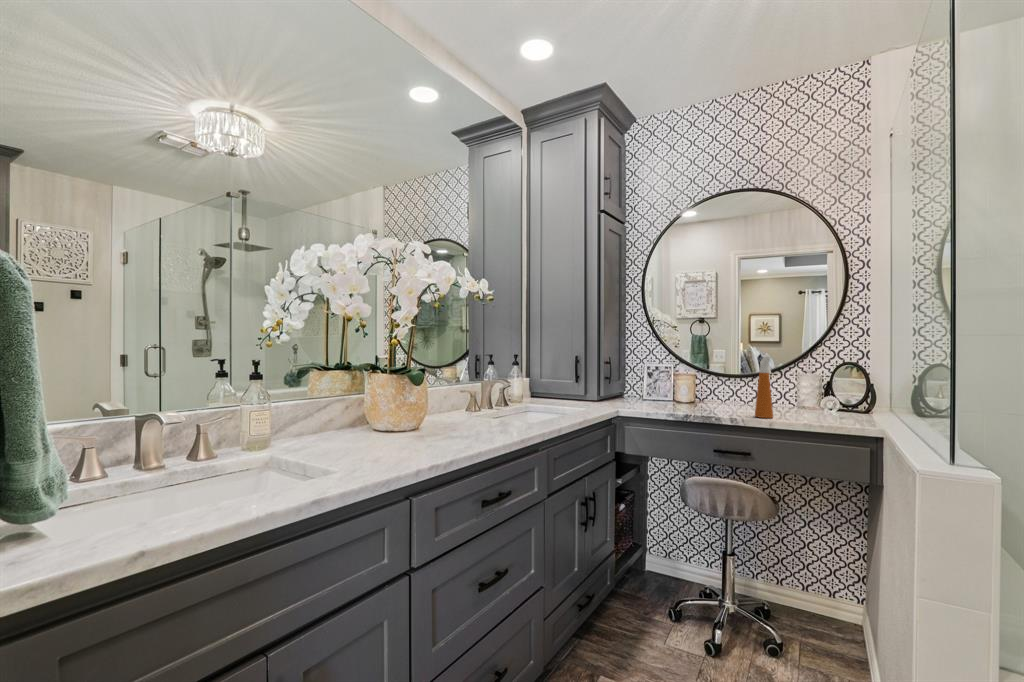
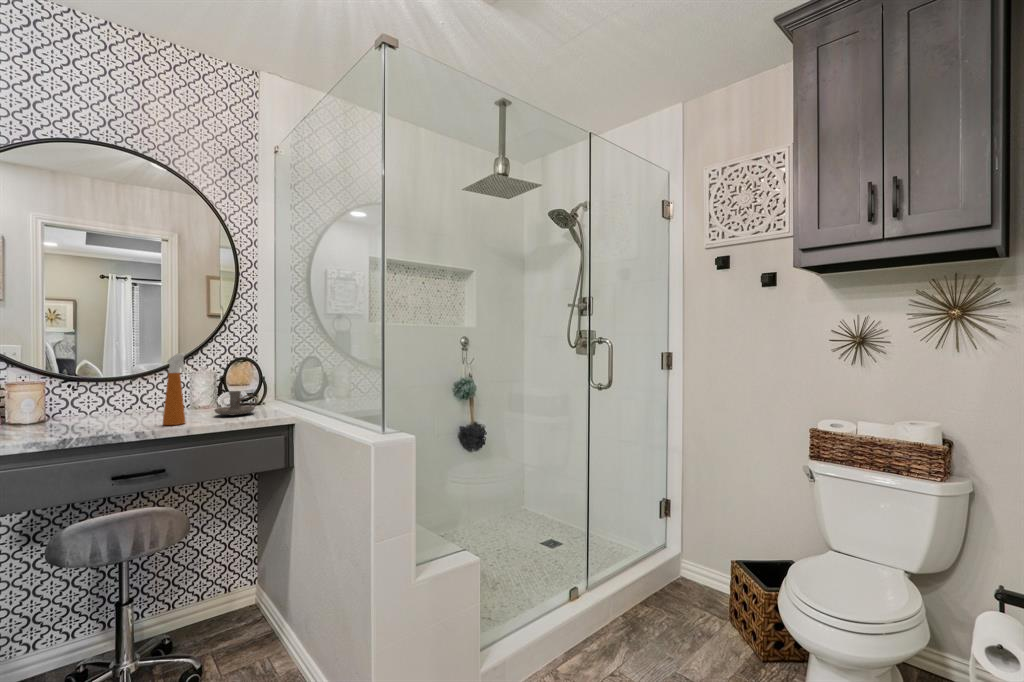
candle holder: none [805,395,853,419] -> present [214,391,257,415]

